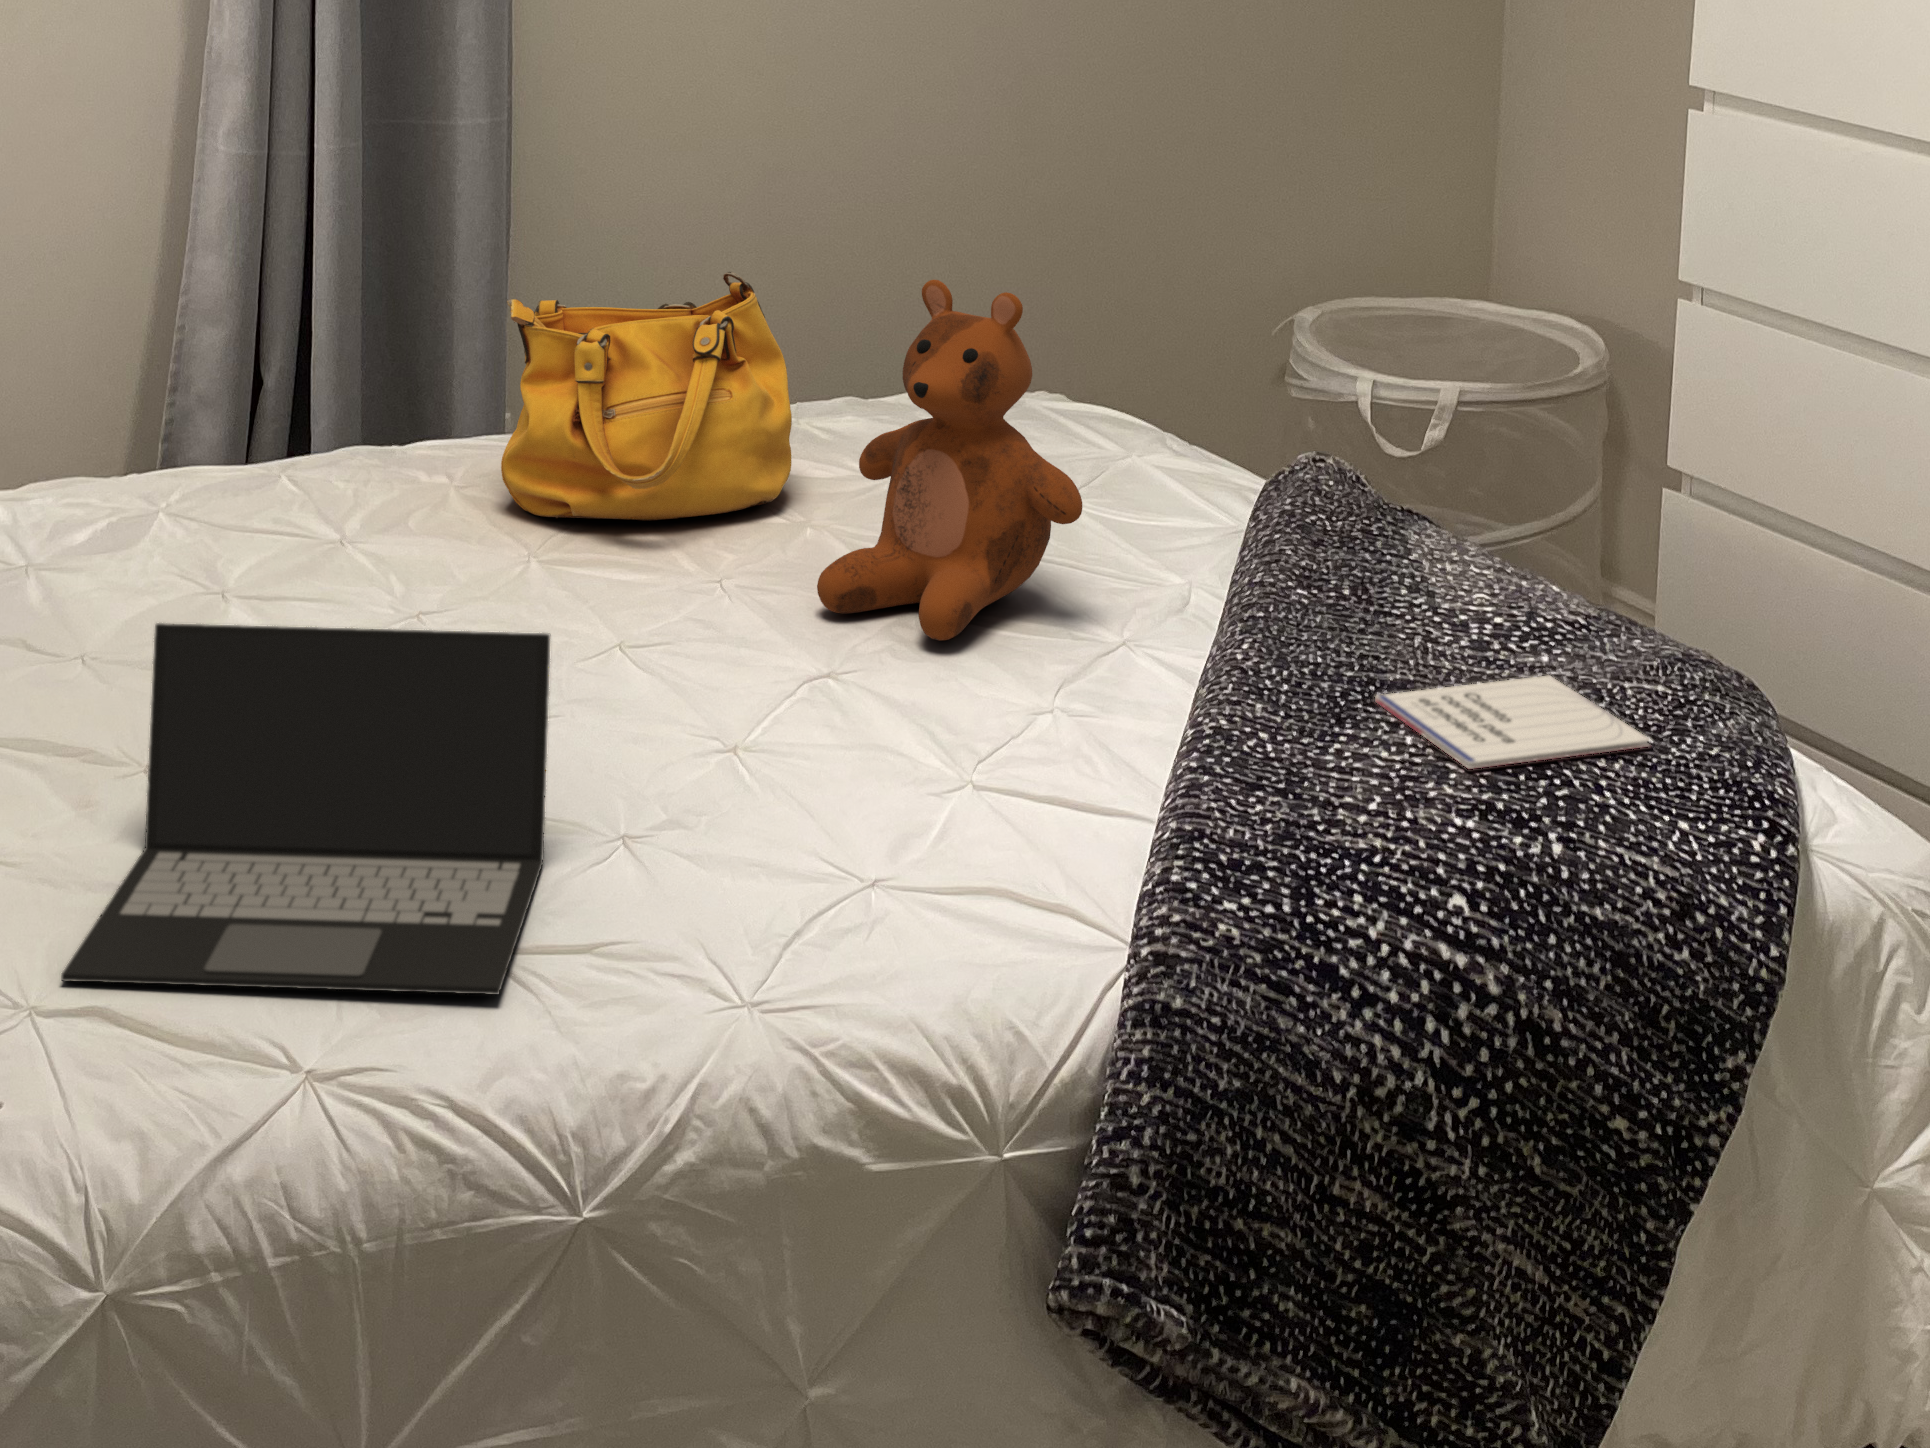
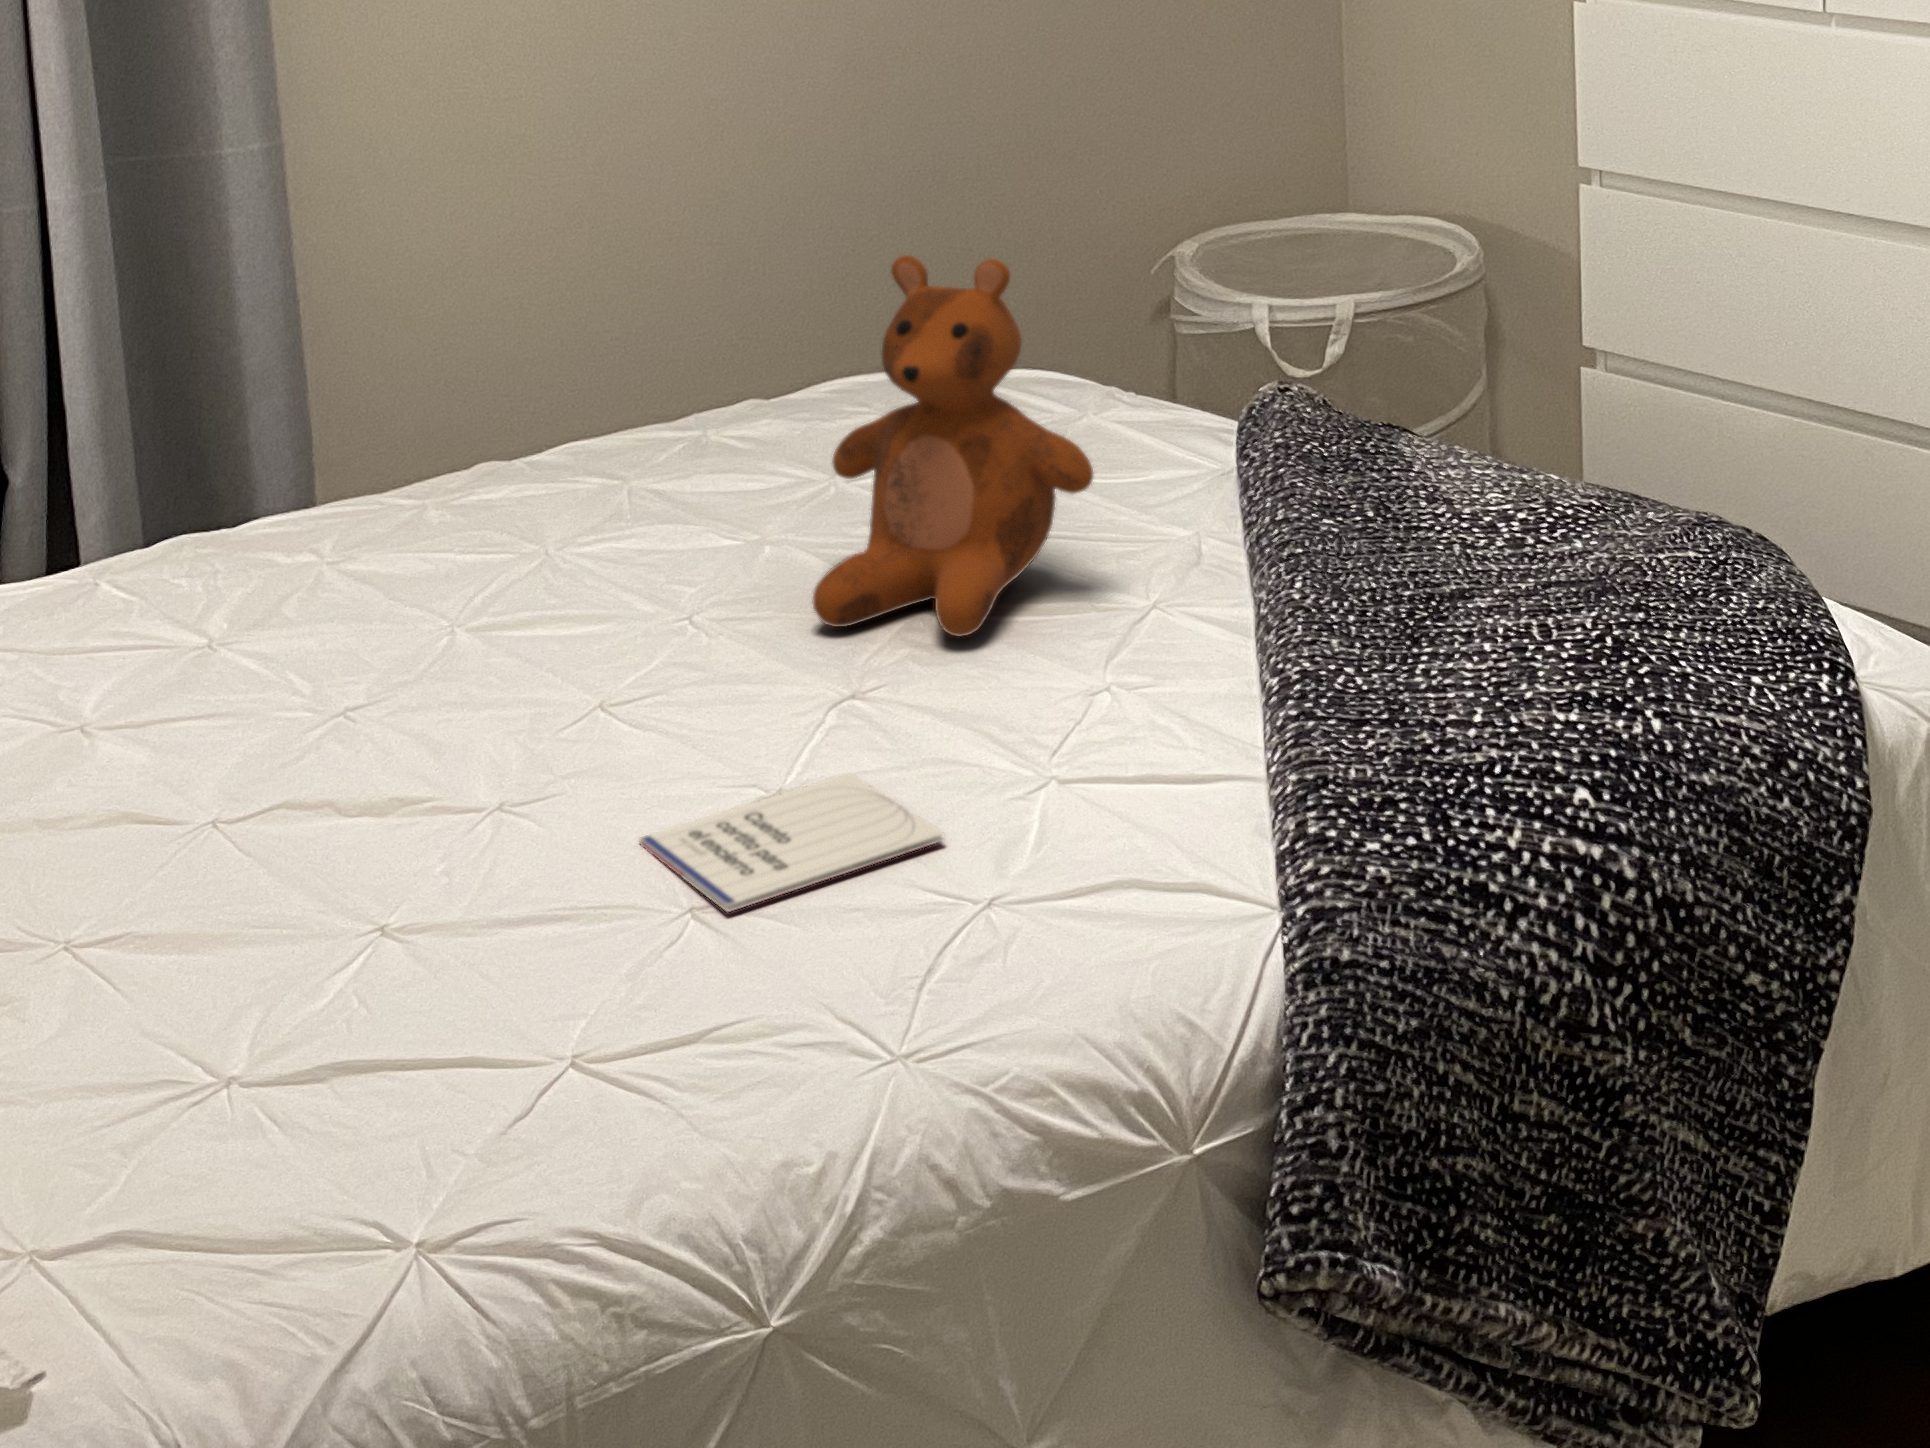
handbag: present [501,272,792,521] -> none [384,276,734,578]
laptop: present [61,623,550,995] -> none [59,700,622,1218]
notebook: present [1375,676,1650,769] -> present [639,773,944,912]

